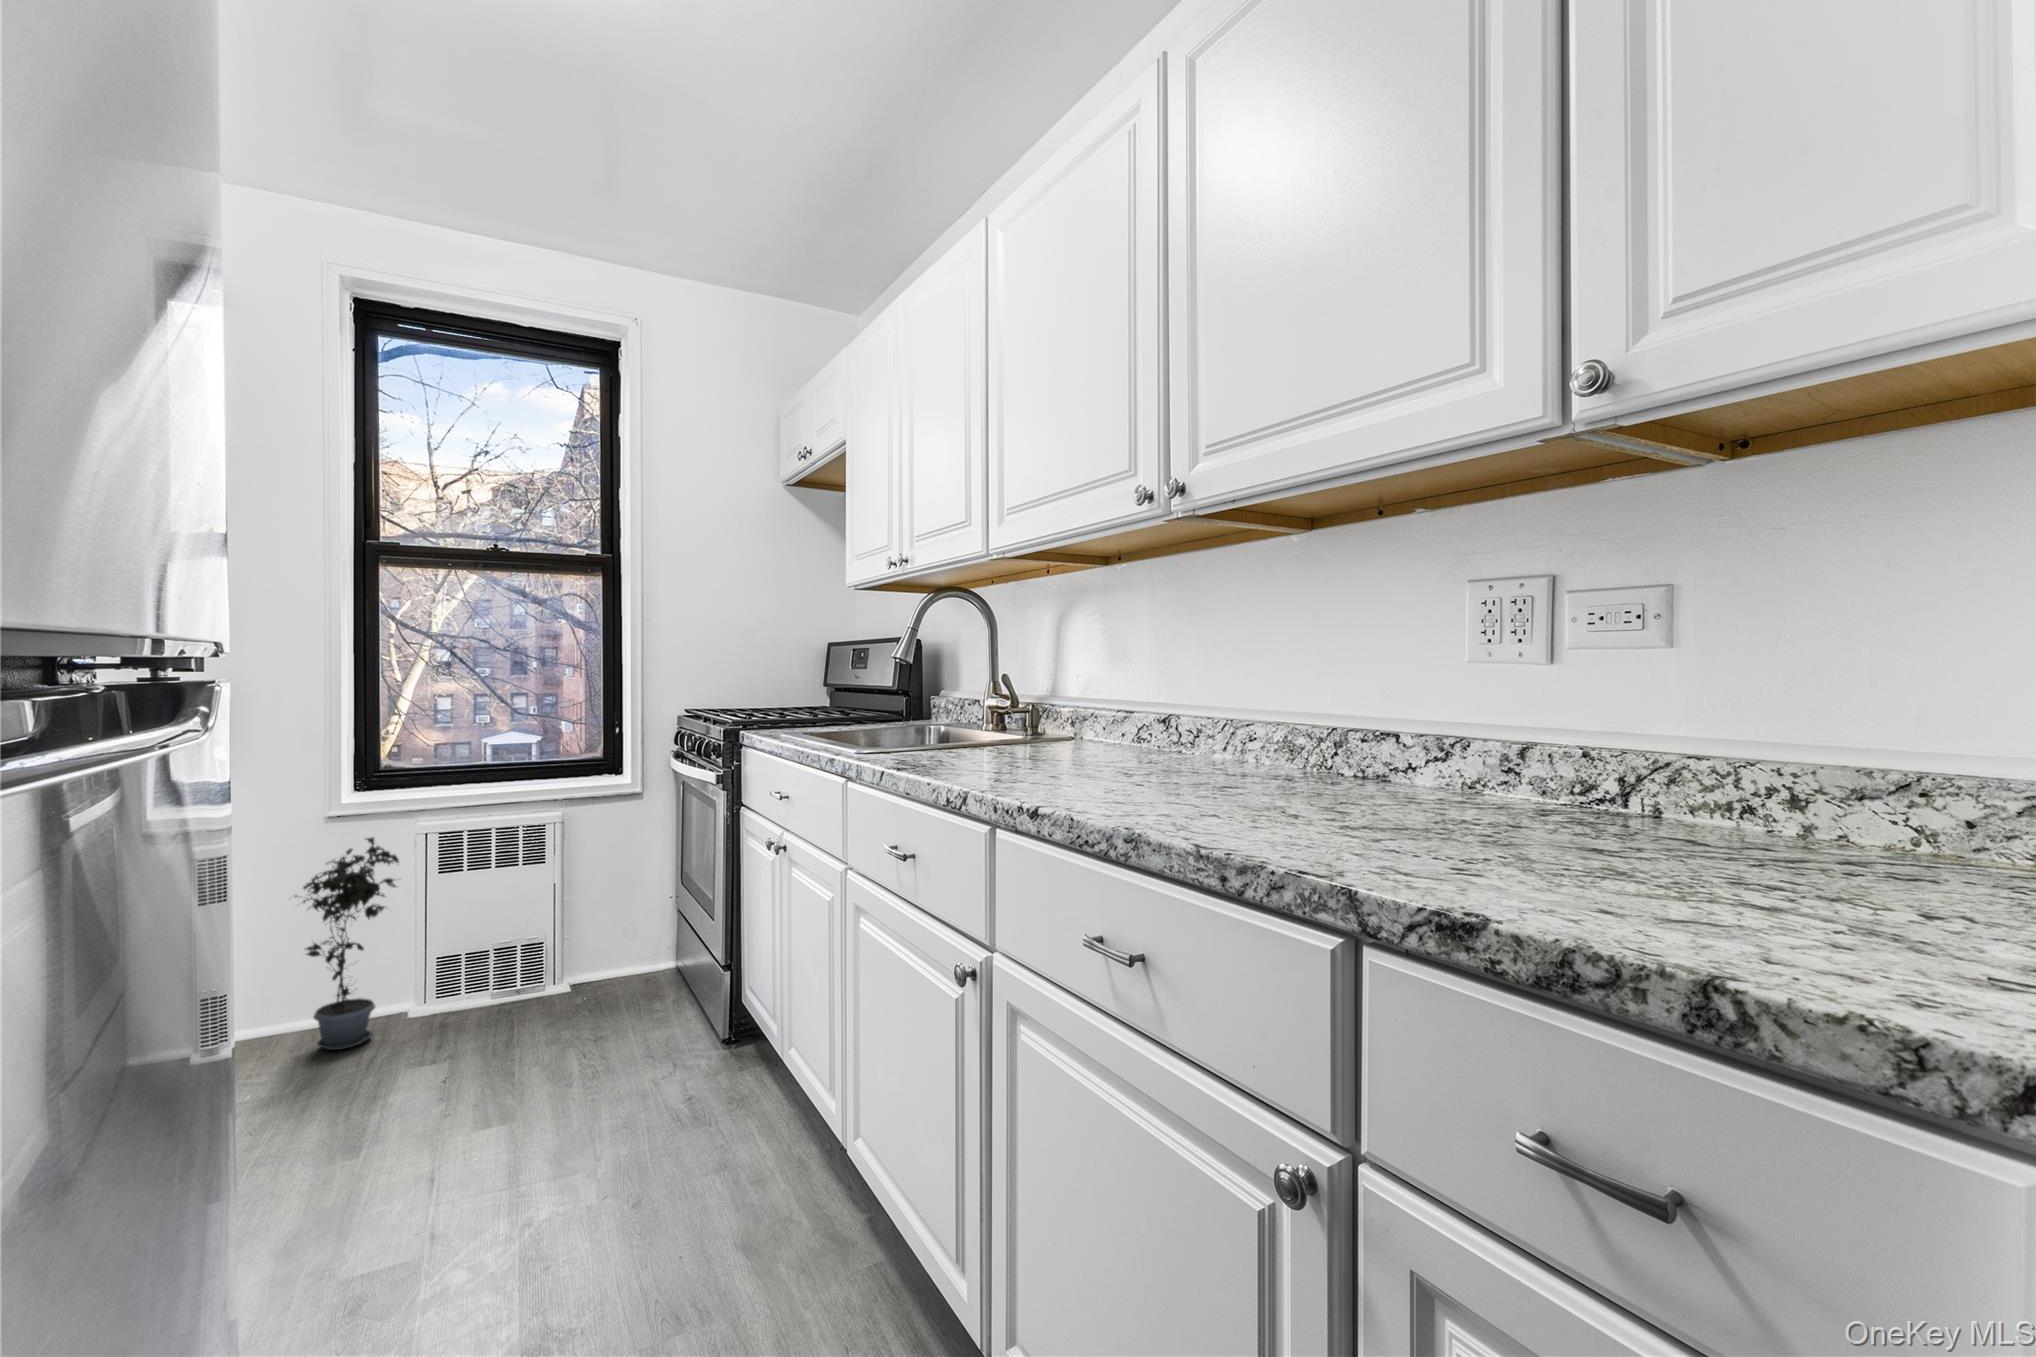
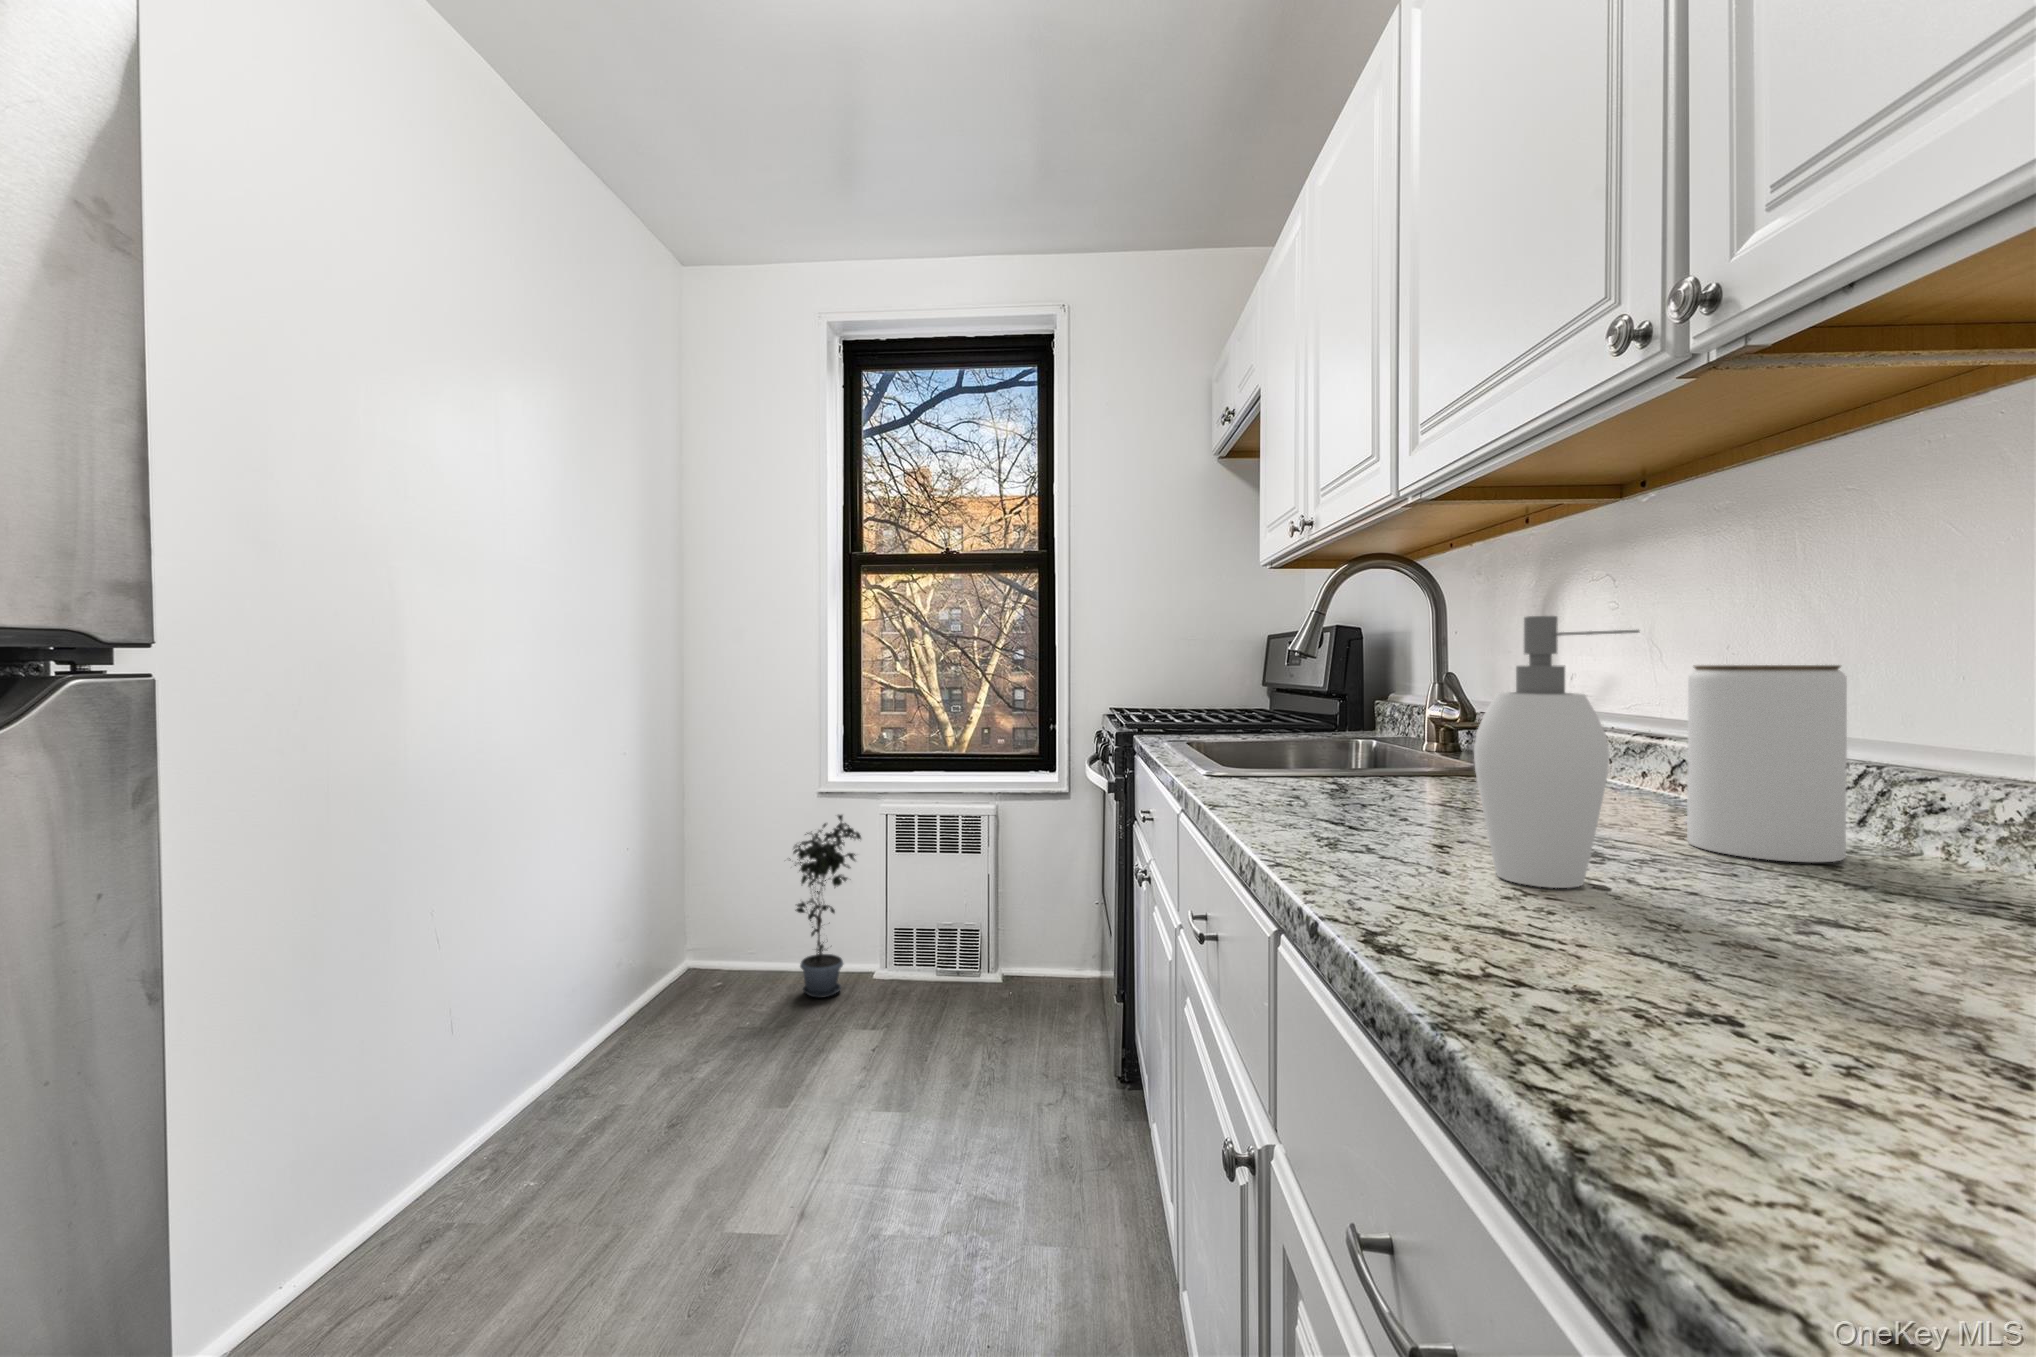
soap dispenser: none [1079,641,1158,786] -> present [1474,616,1639,888]
jar: none [1158,668,1222,769] -> present [1687,665,1847,862]

